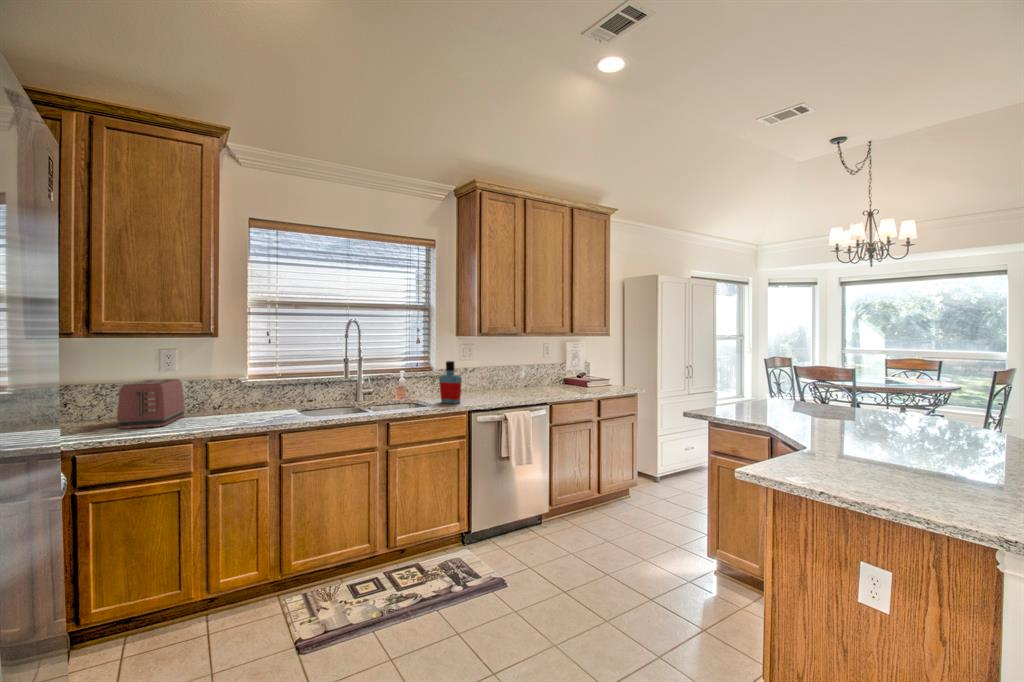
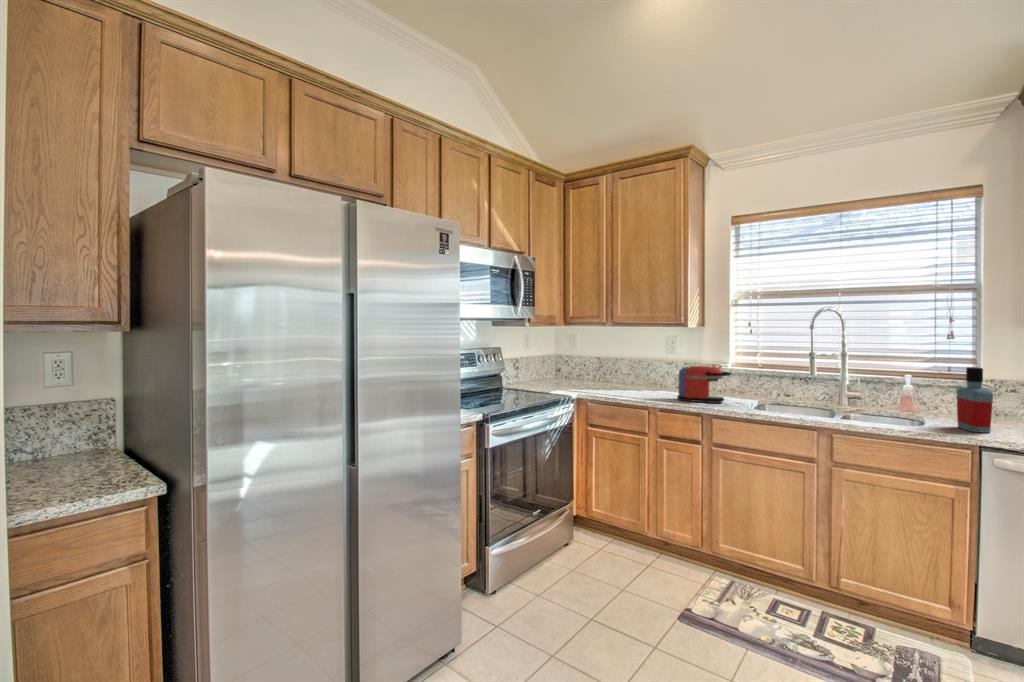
coffee maker: none [220,378,281,420] -> present [677,366,731,403]
toaster: present [117,379,185,429] -> none [612,361,665,397]

